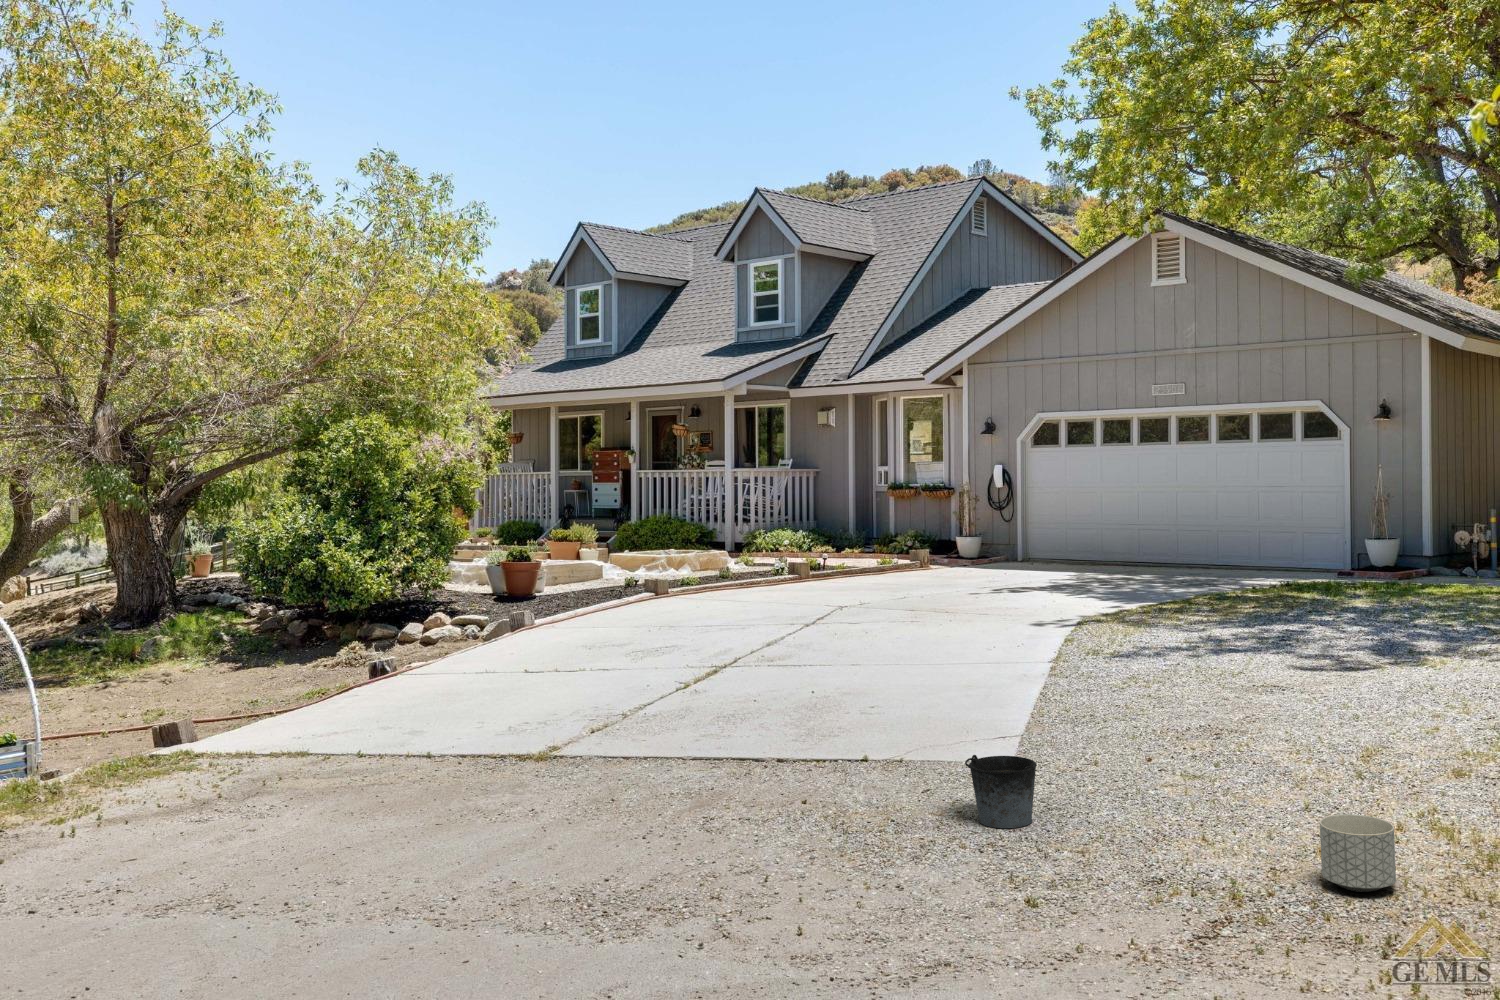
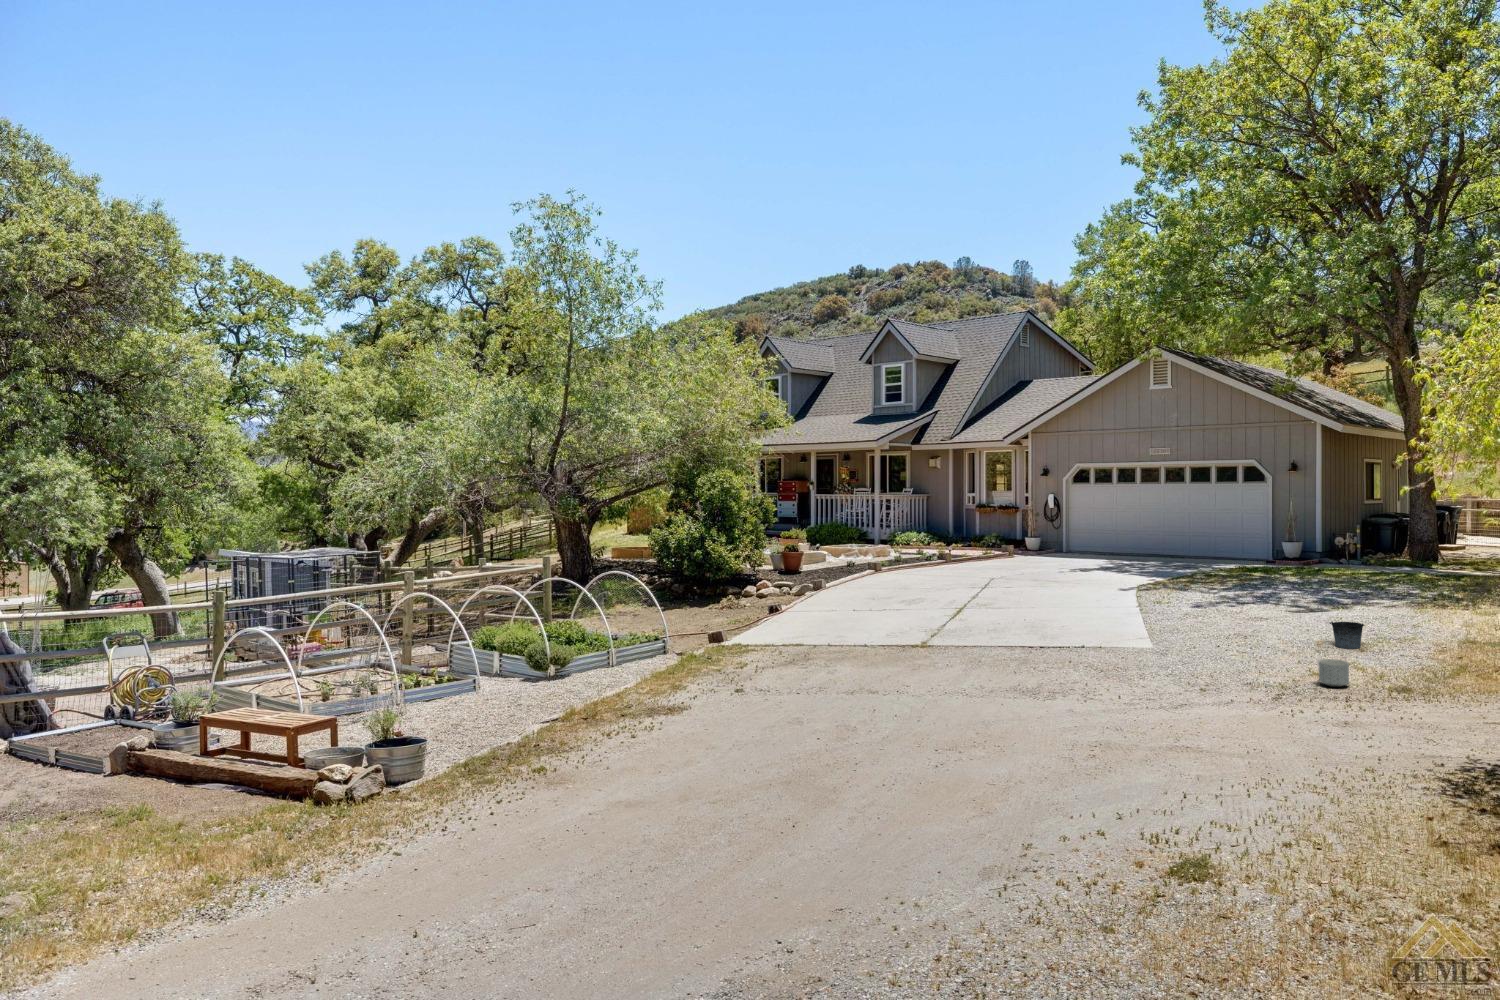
bucket: present [965,755,1037,828] -> present [1330,622,1365,649]

